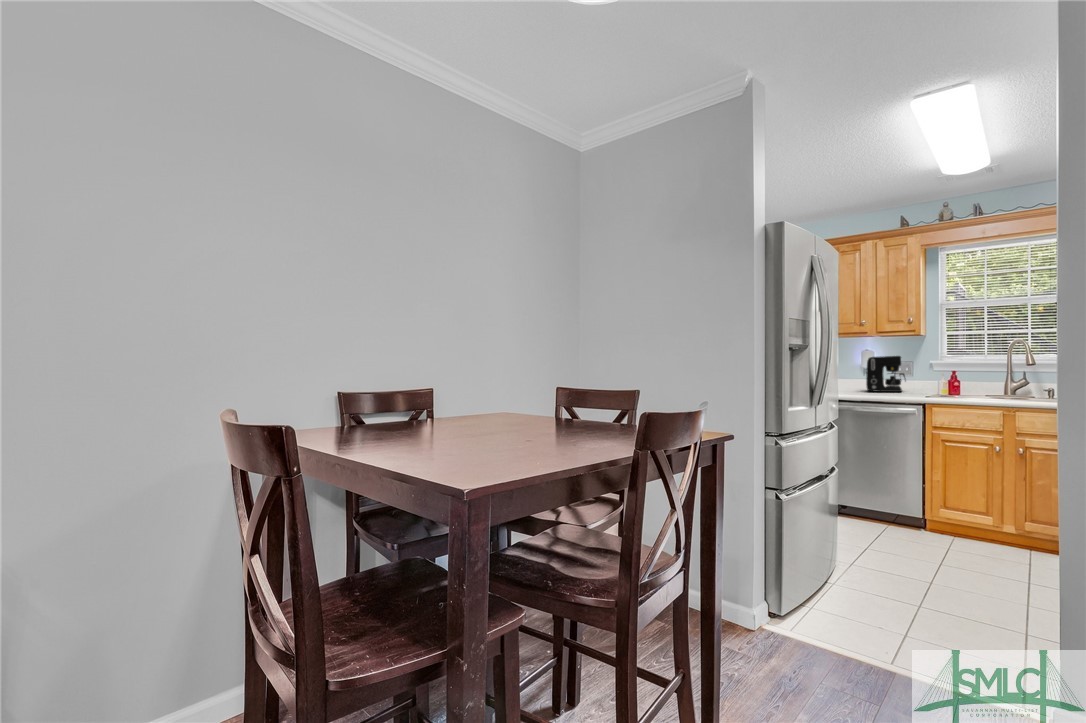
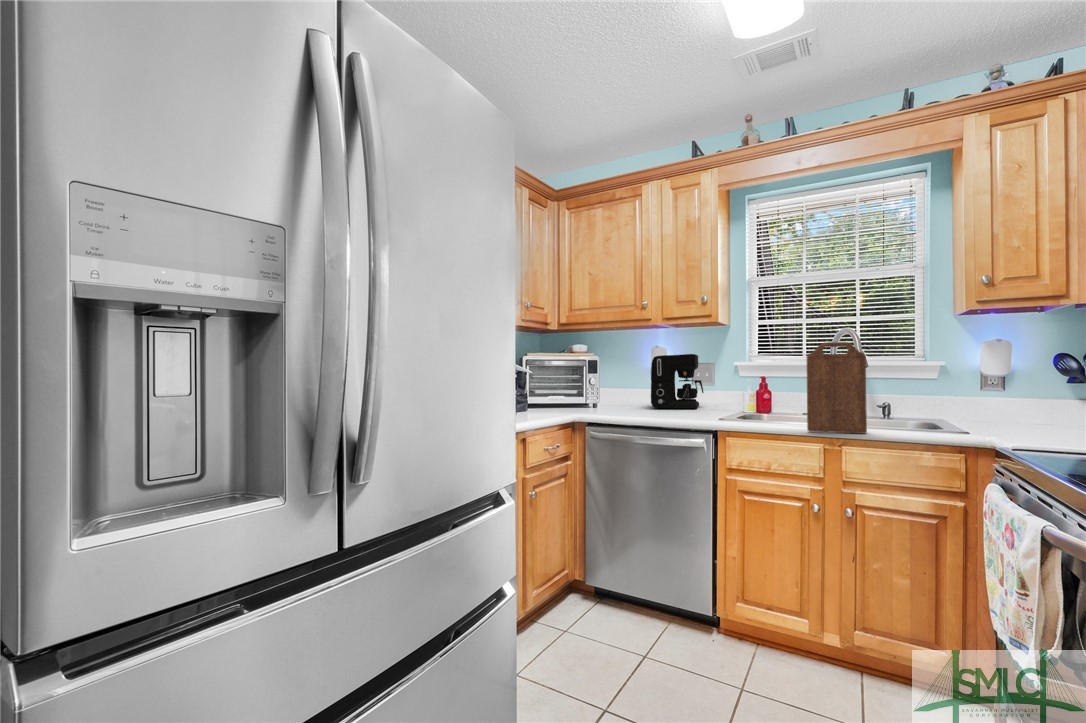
cutting board: none [991,350,1034,405] -> present [806,342,867,434]

